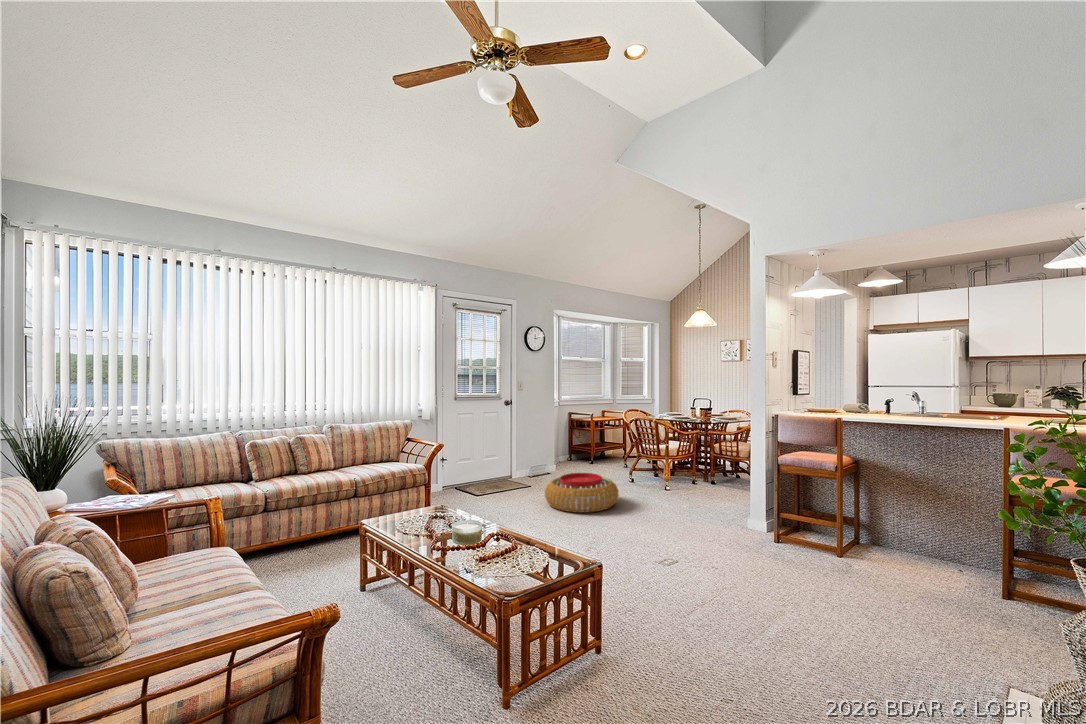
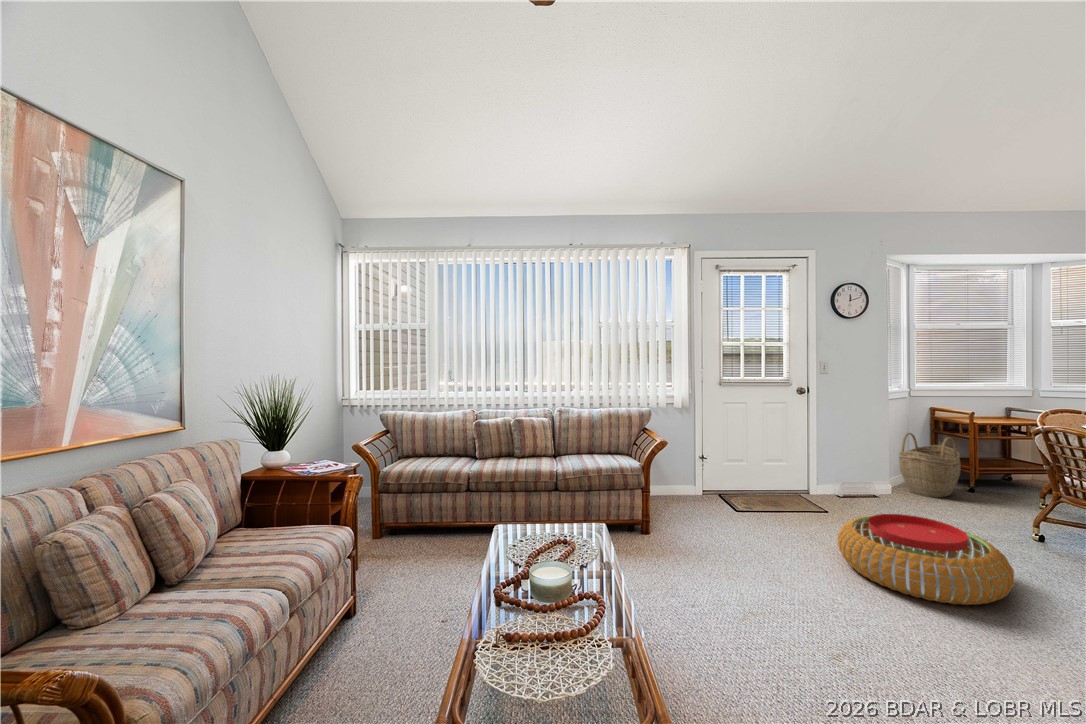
woven basket: none [557,429,585,469] -> present [899,433,961,498]

